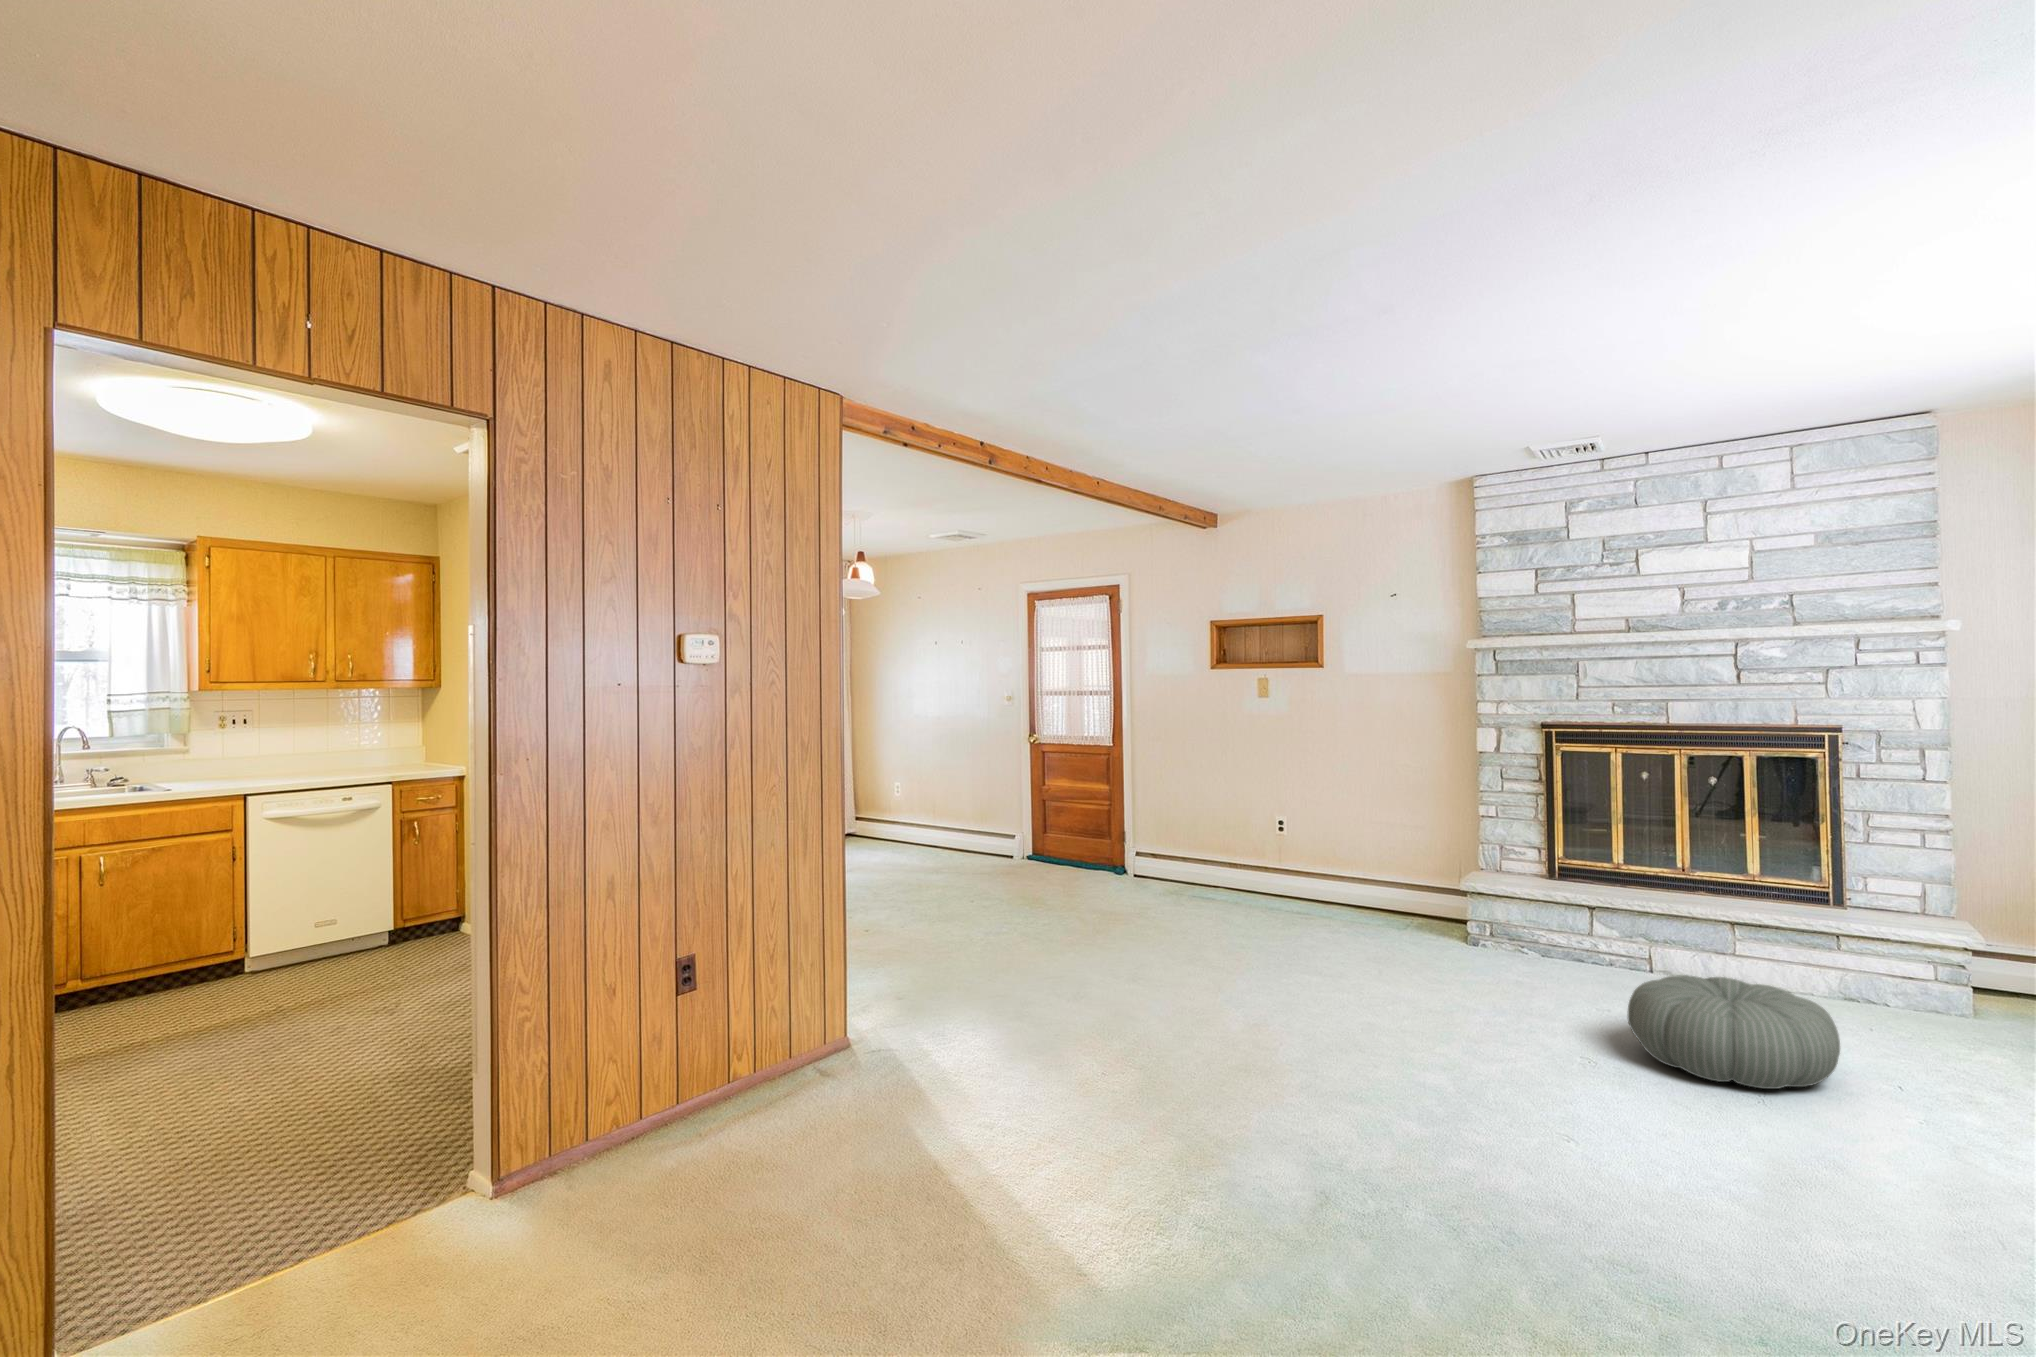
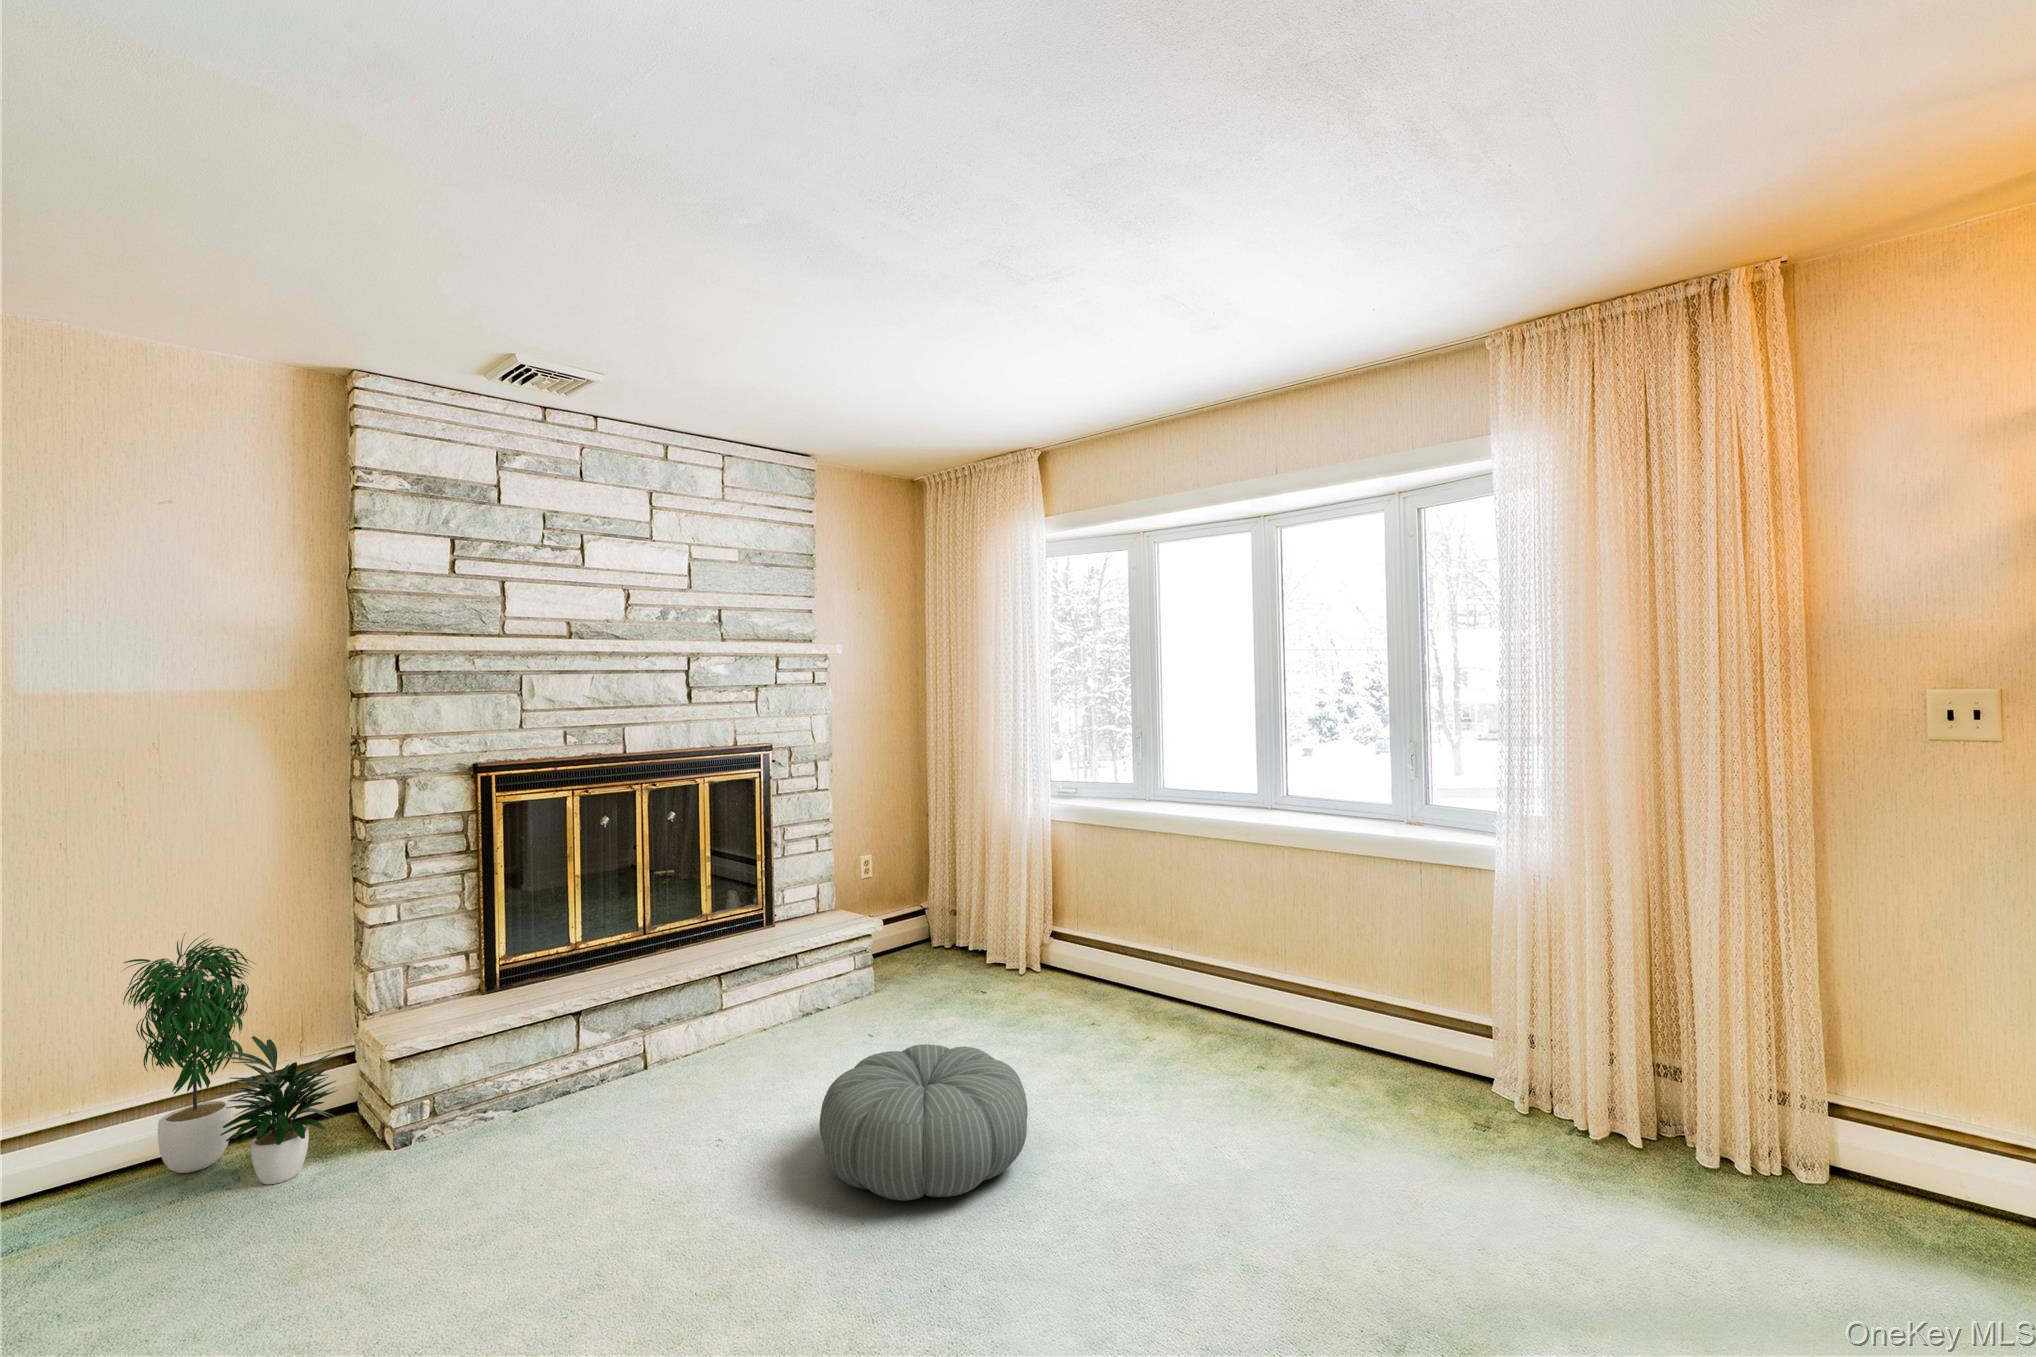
potted plant: none [1364,799,1440,941] -> present [123,937,338,1184]

